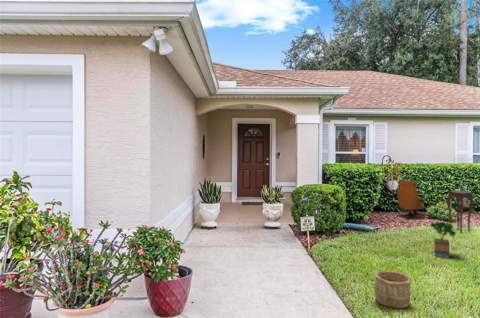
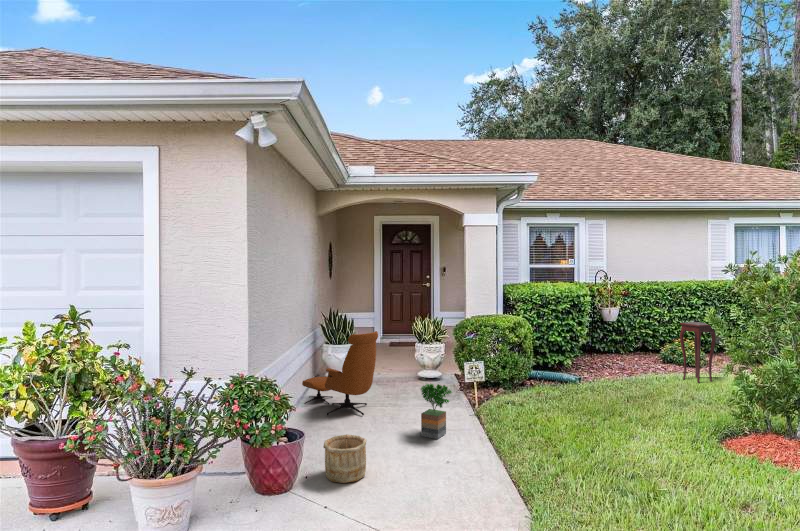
lounge chair: present [397,180,424,219] -> present [302,331,378,415]
potted tree: present [430,222,456,258] -> present [421,384,452,439]
wooden bucket: present [374,270,411,308] -> present [323,434,367,483]

